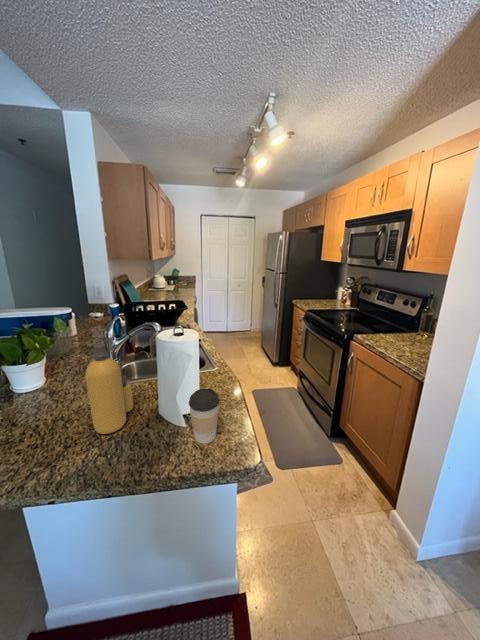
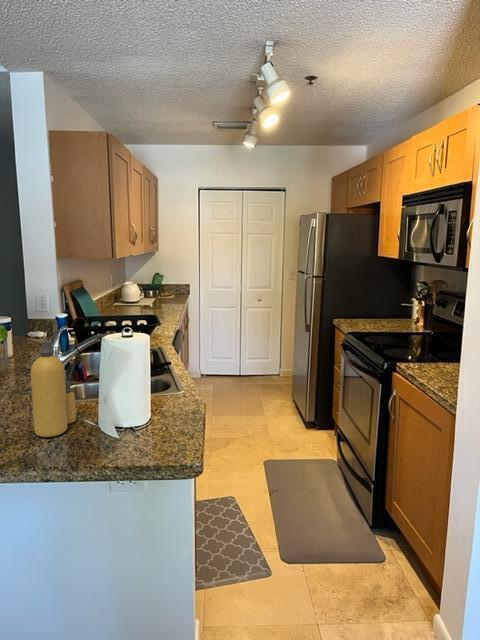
coffee cup: present [189,388,219,444] -> none [131,390,163,449]

